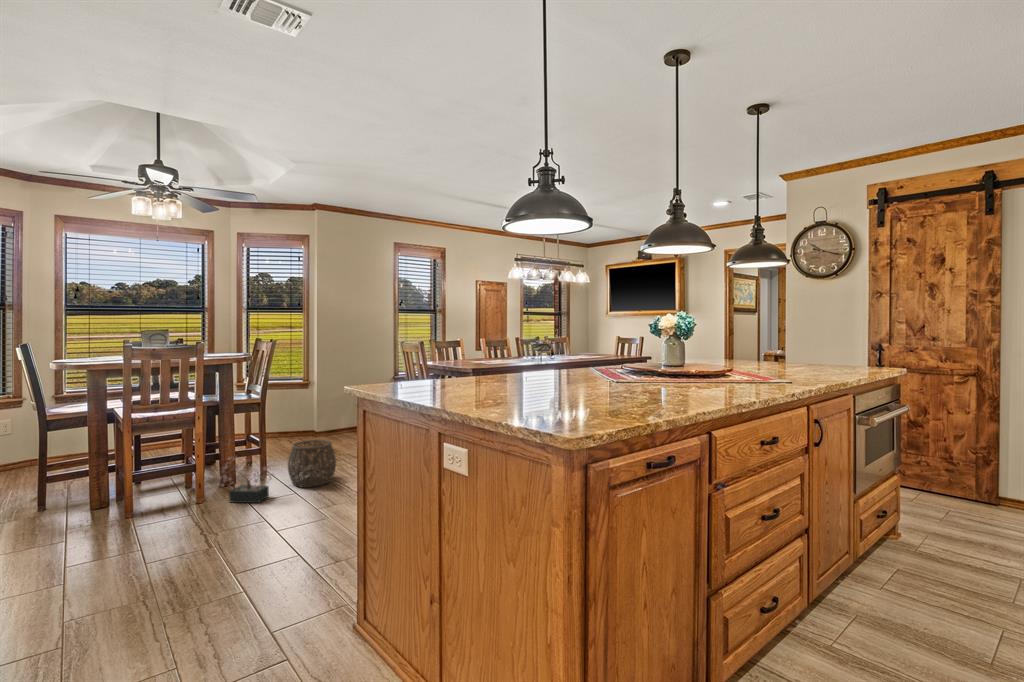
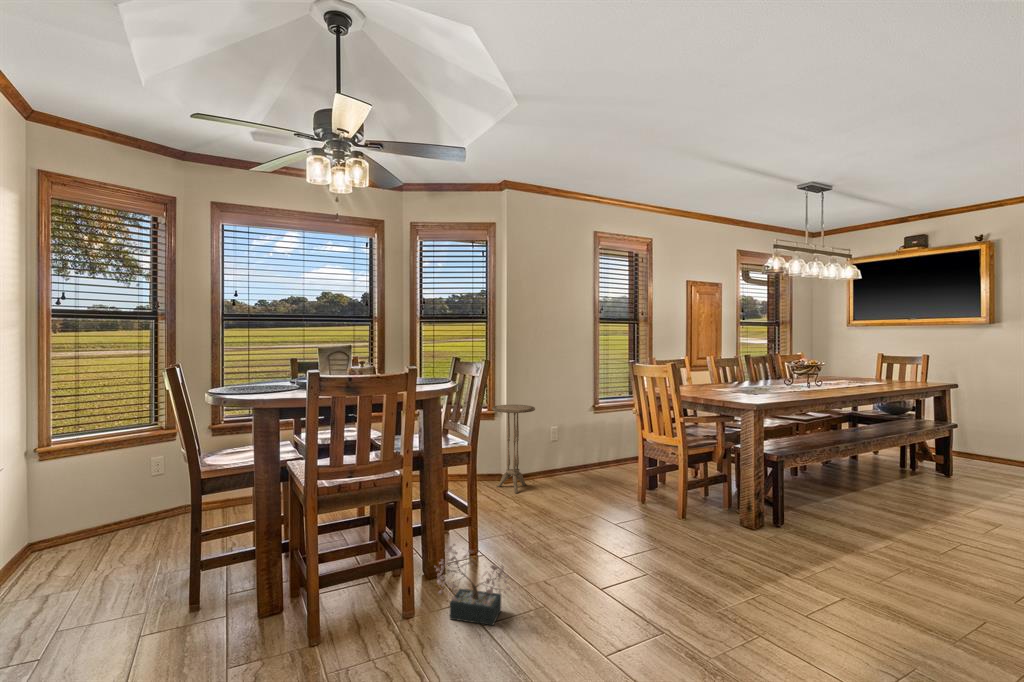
side table: none [305,376,340,442] -> present [492,405,535,493]
woven basket: present [288,440,336,487] -> none [514,514,583,593]

